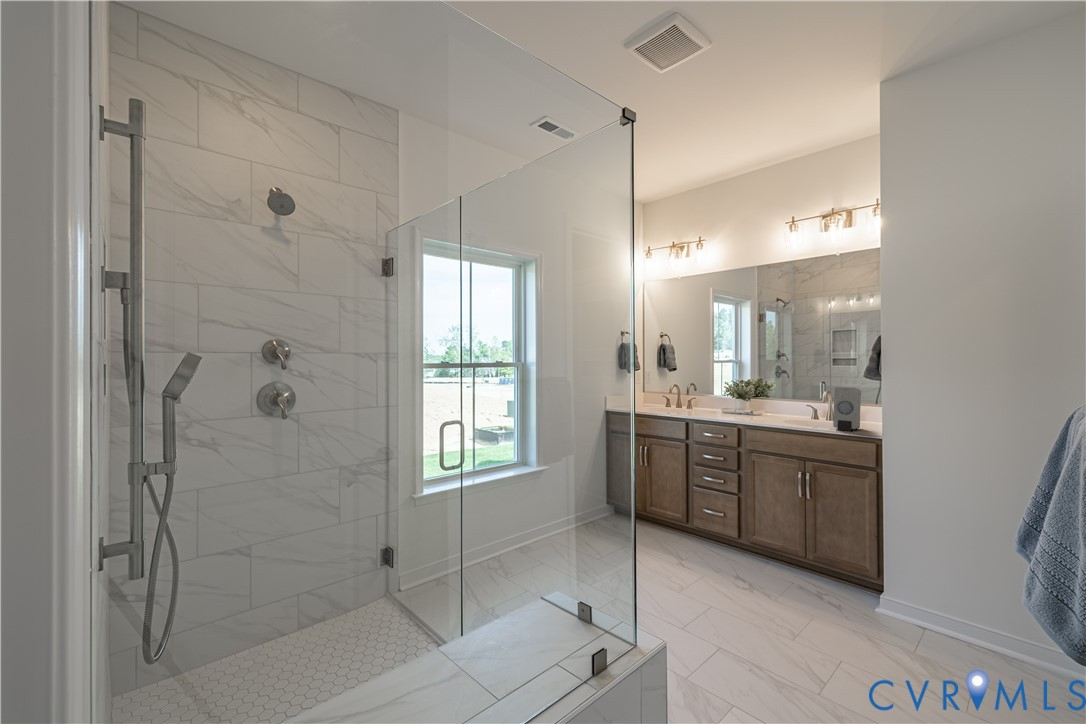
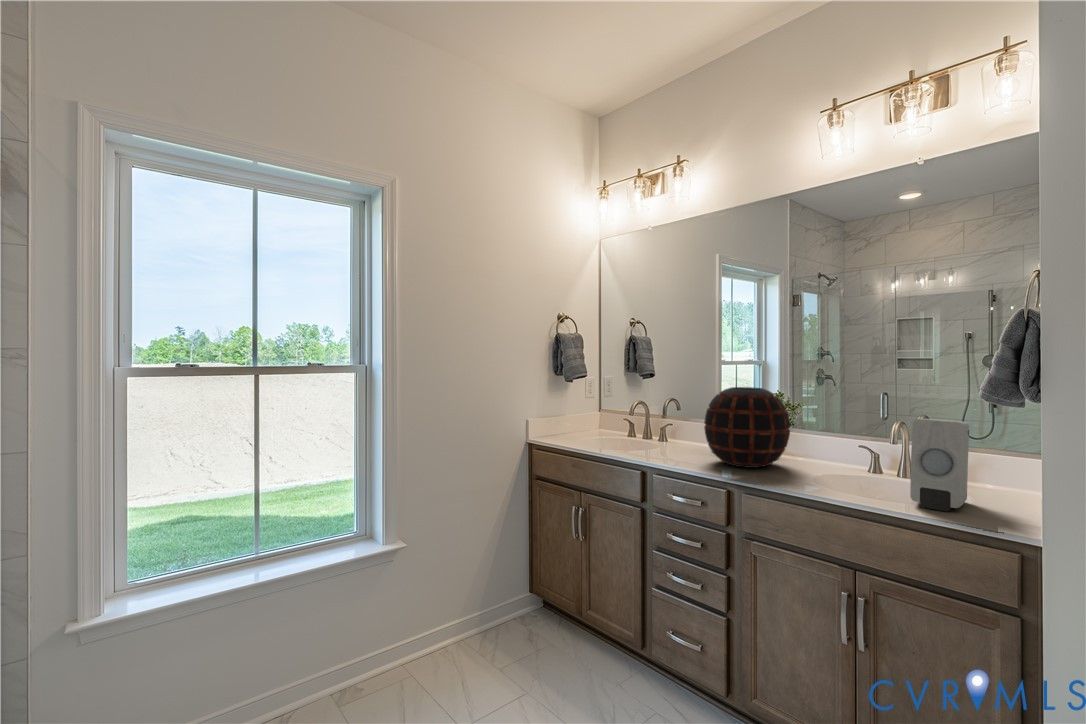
decorative vase: none [720,374,769,419] -> present [704,387,790,468]

